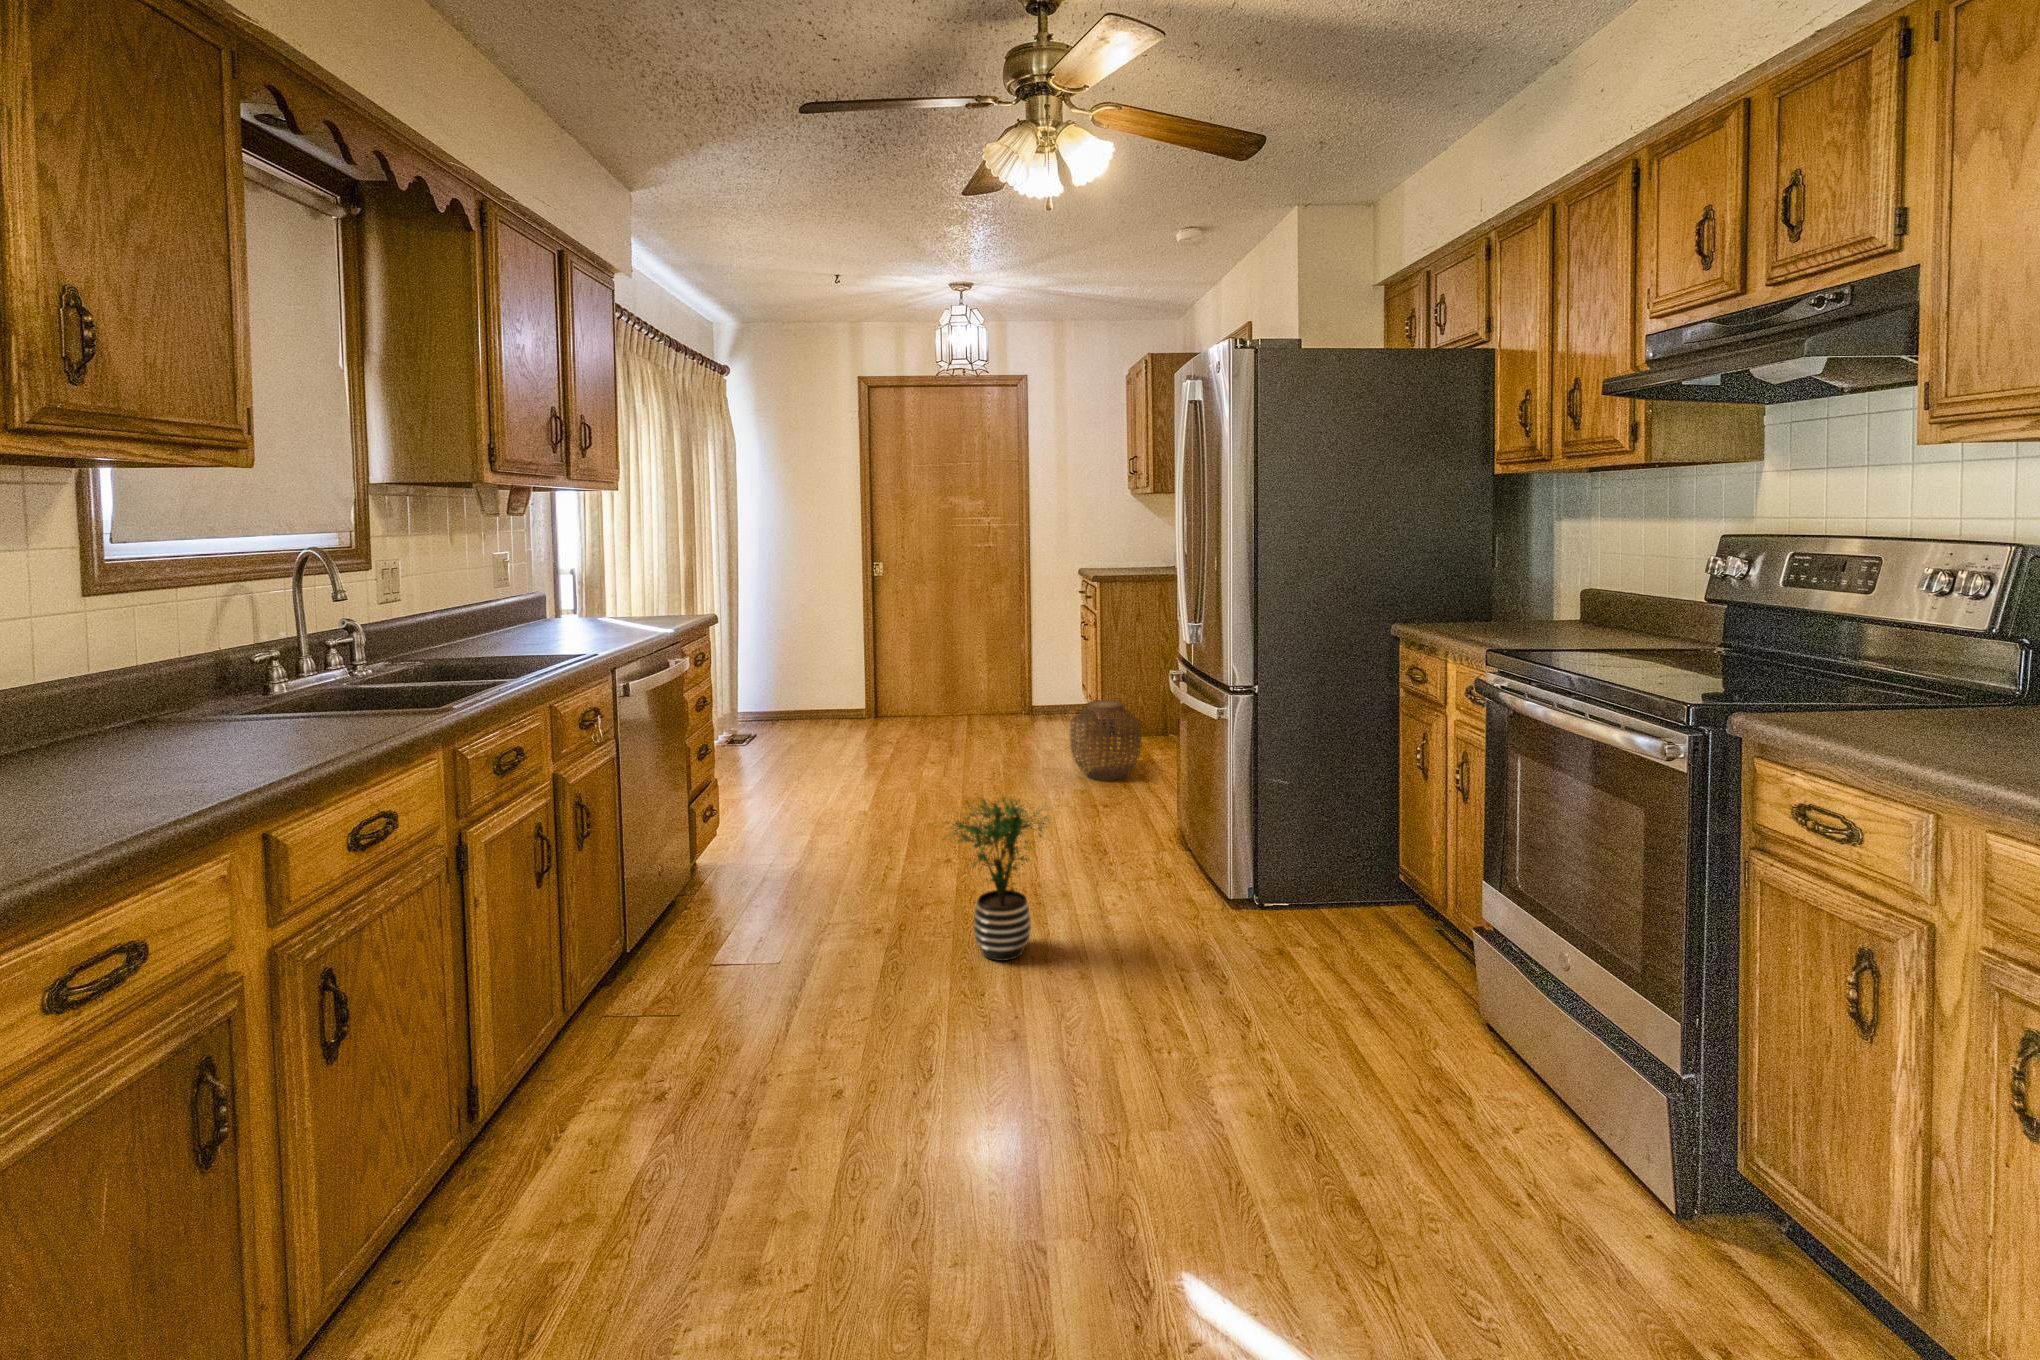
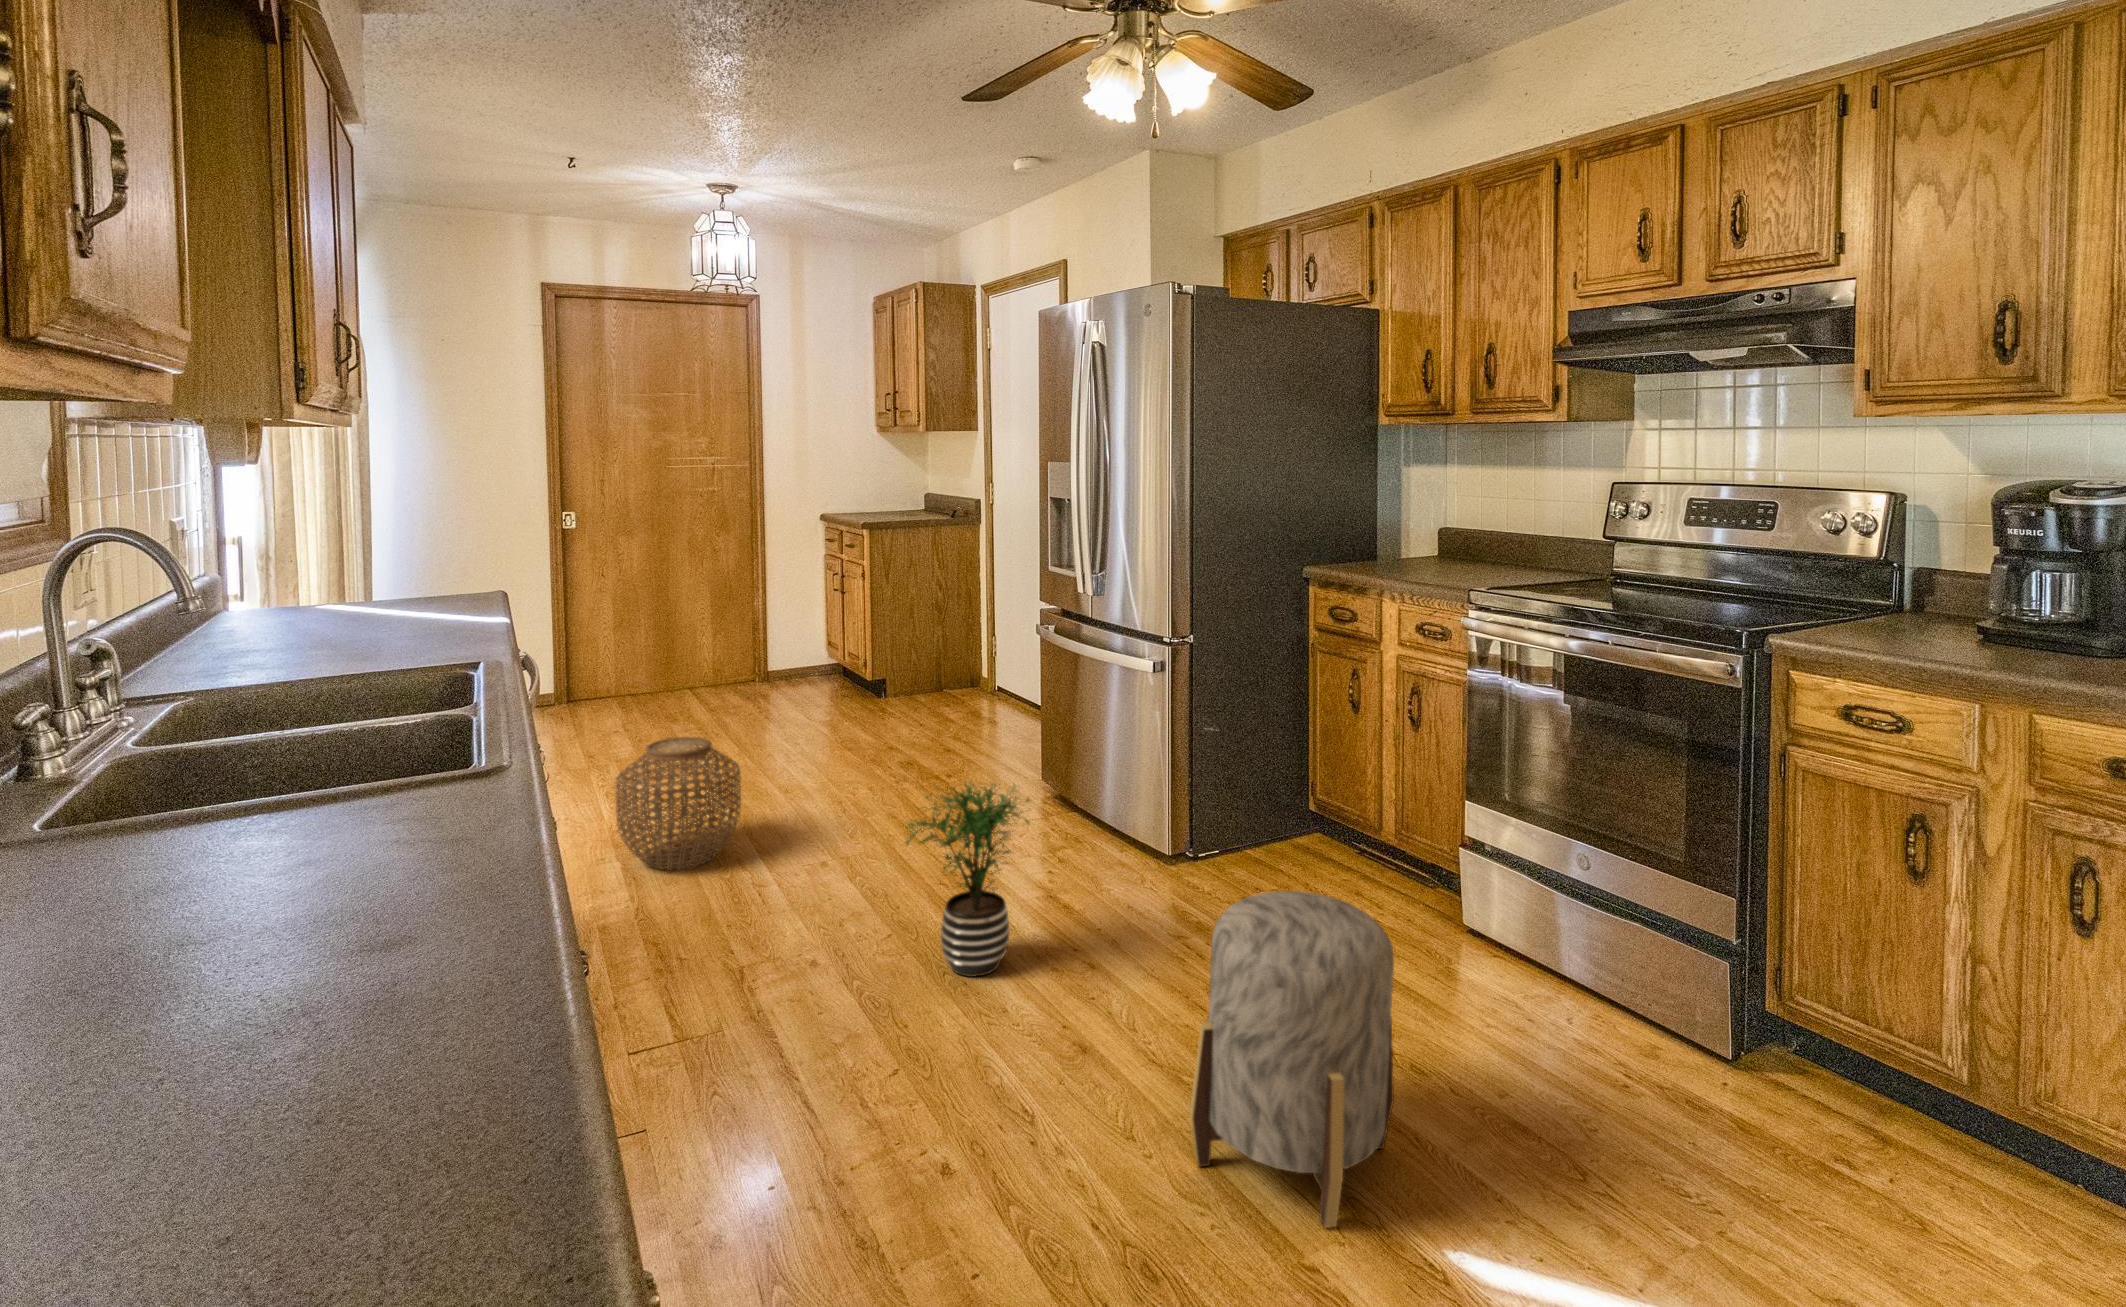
woven basket: present [1070,700,1141,780] -> present [616,737,741,869]
stool: none [1027,912,1212,1211] -> present [1190,891,1394,1228]

